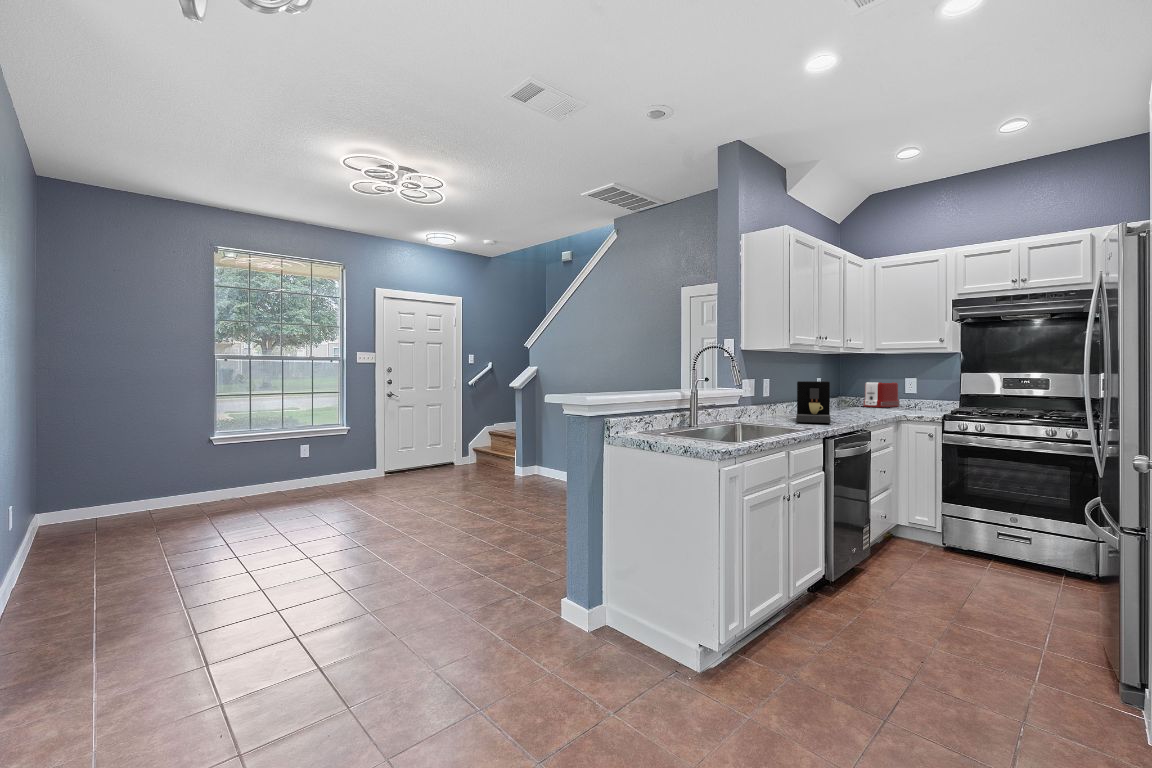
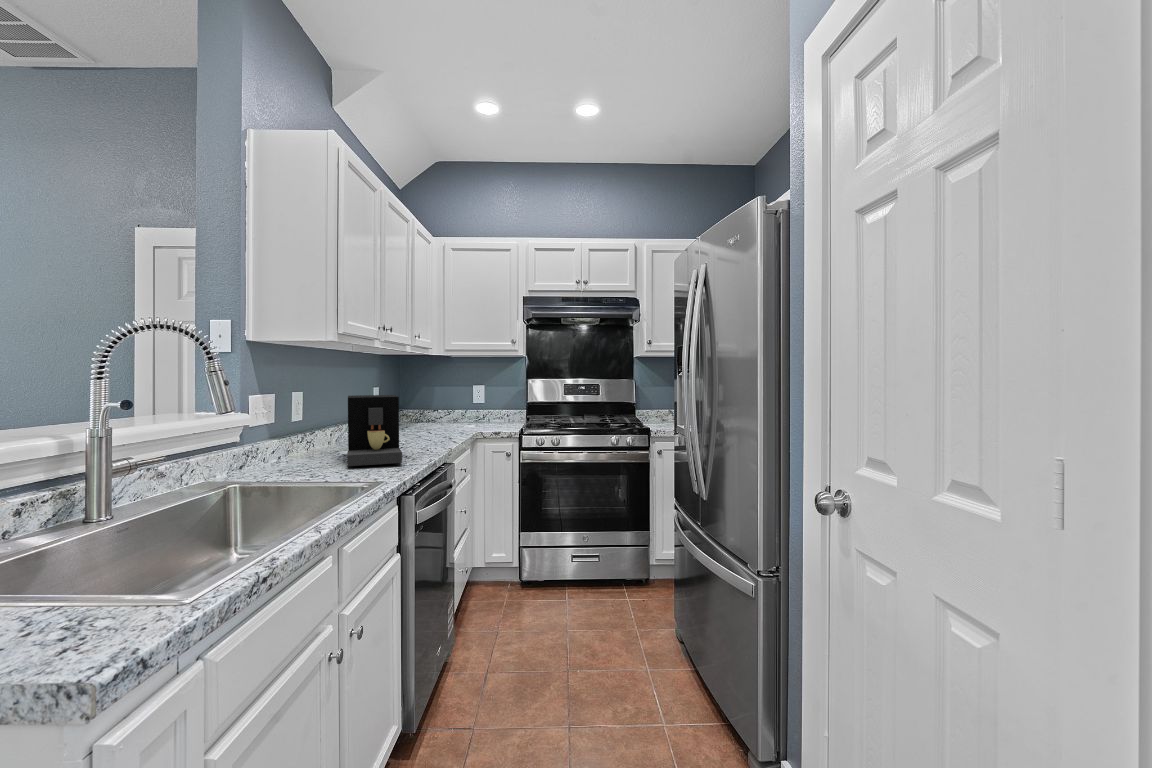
toaster: present [863,382,900,407] -> none [429,390,468,422]

